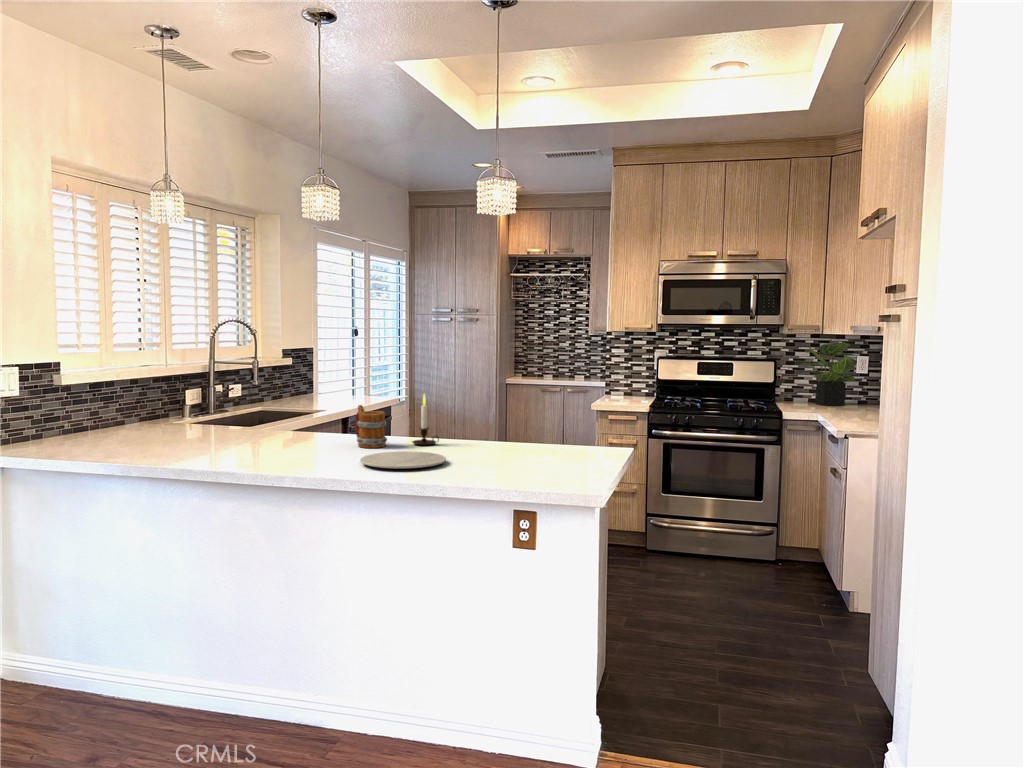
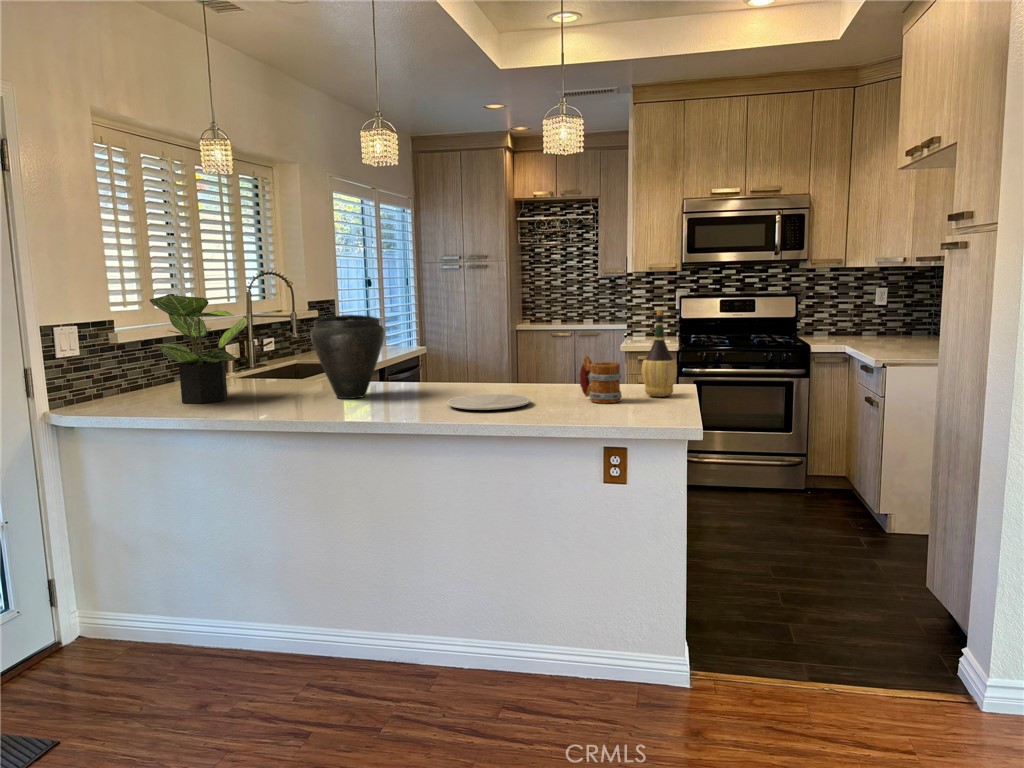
potted plant: present [800,342,857,406] -> present [150,294,248,404]
vase: none [239,365,315,450] -> present [310,315,384,399]
wine bottle: none [565,373,601,461] -> present [642,310,677,397]
candle: present [412,394,439,445] -> none [479,337,507,389]
mug: present [355,405,387,448] -> present [580,356,621,403]

